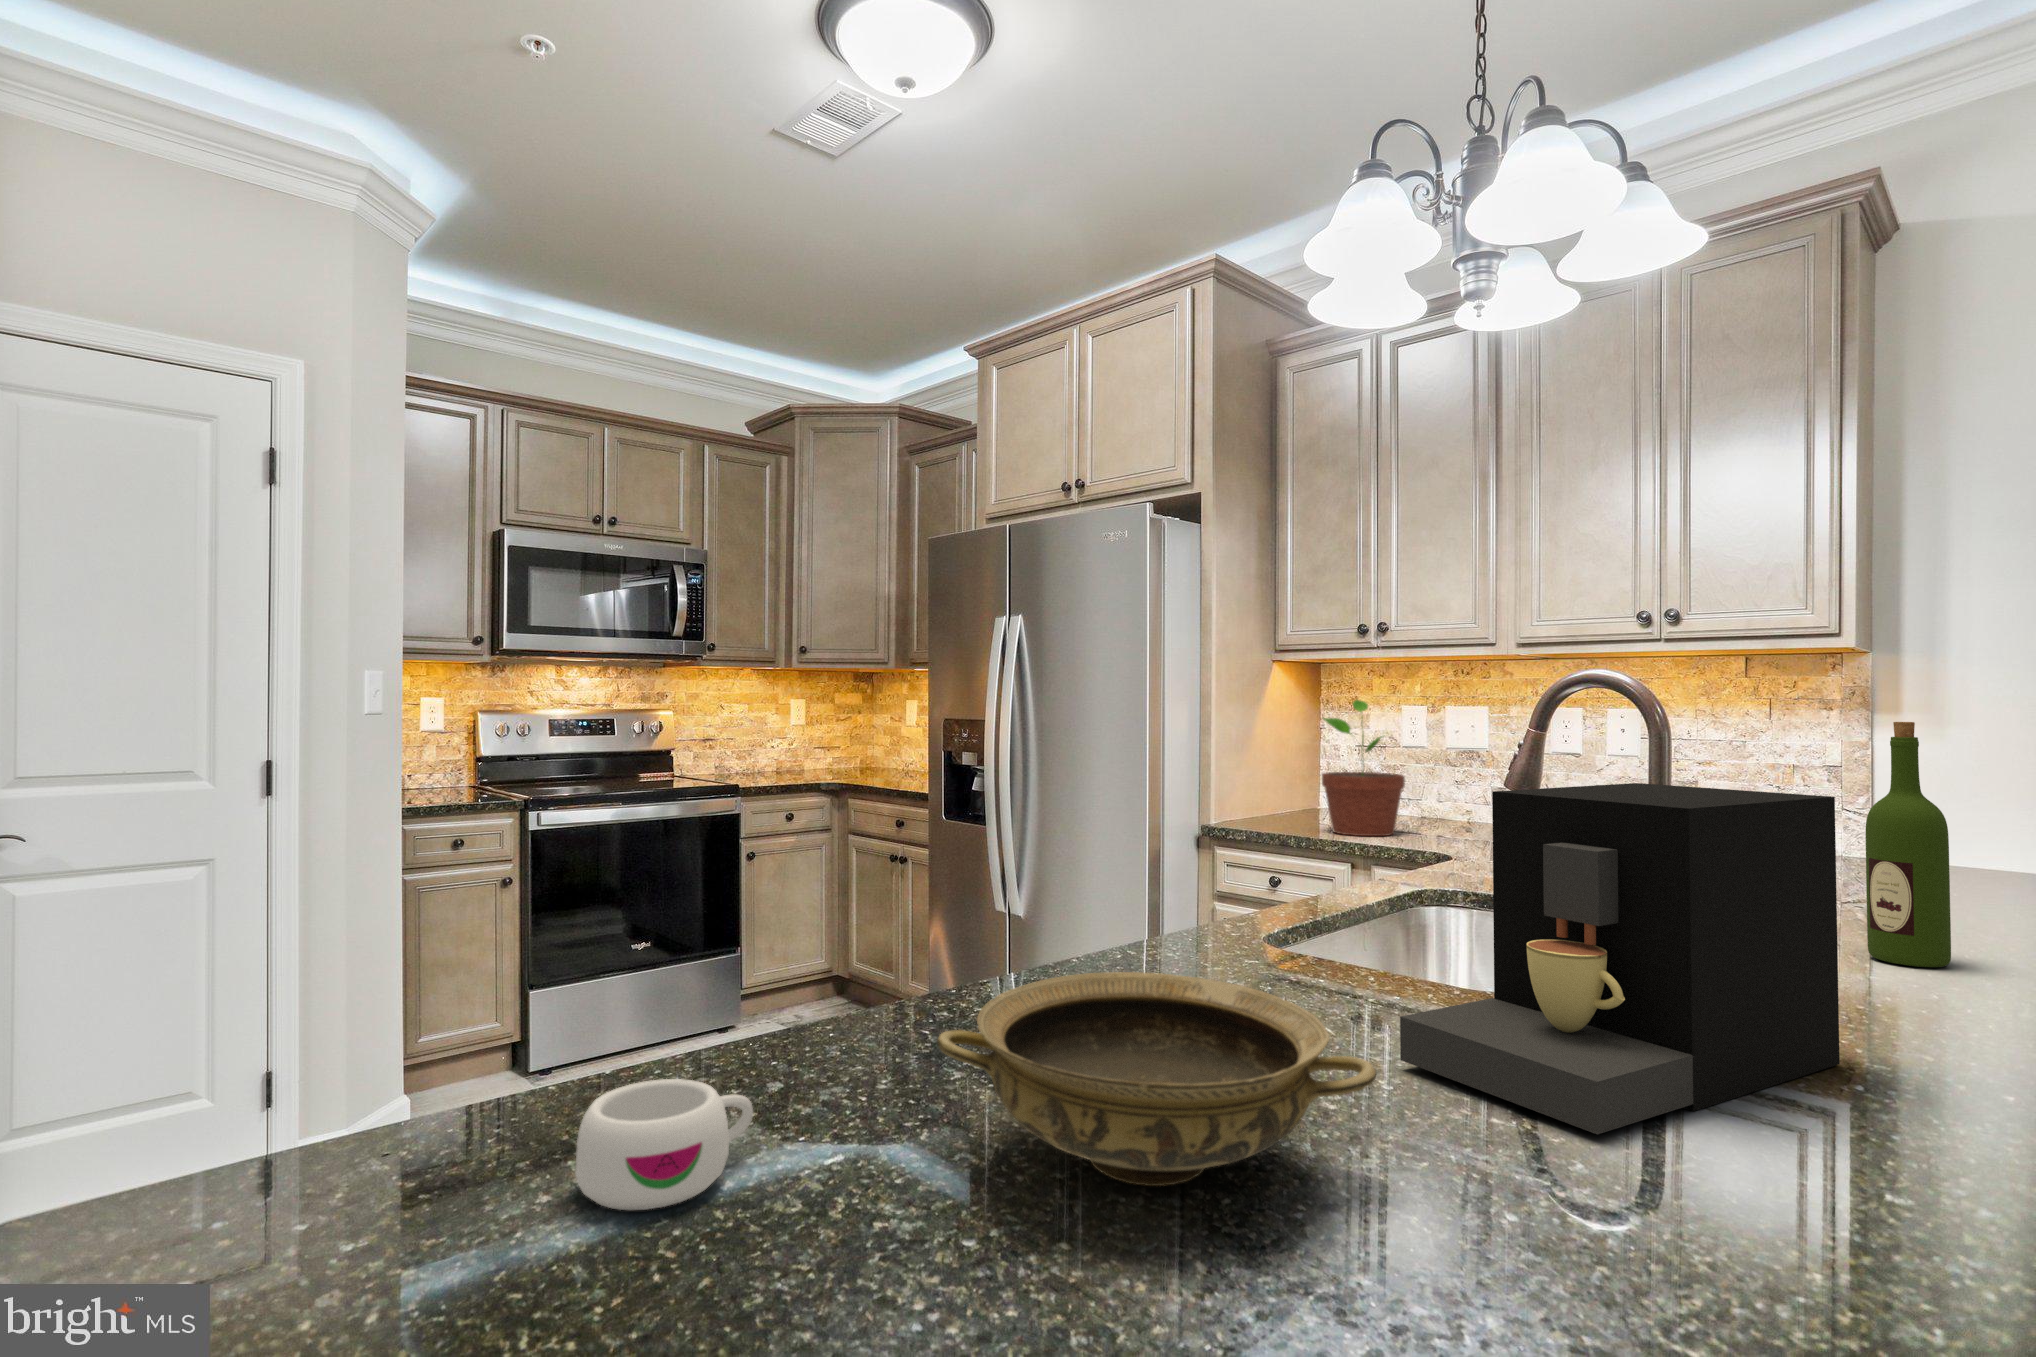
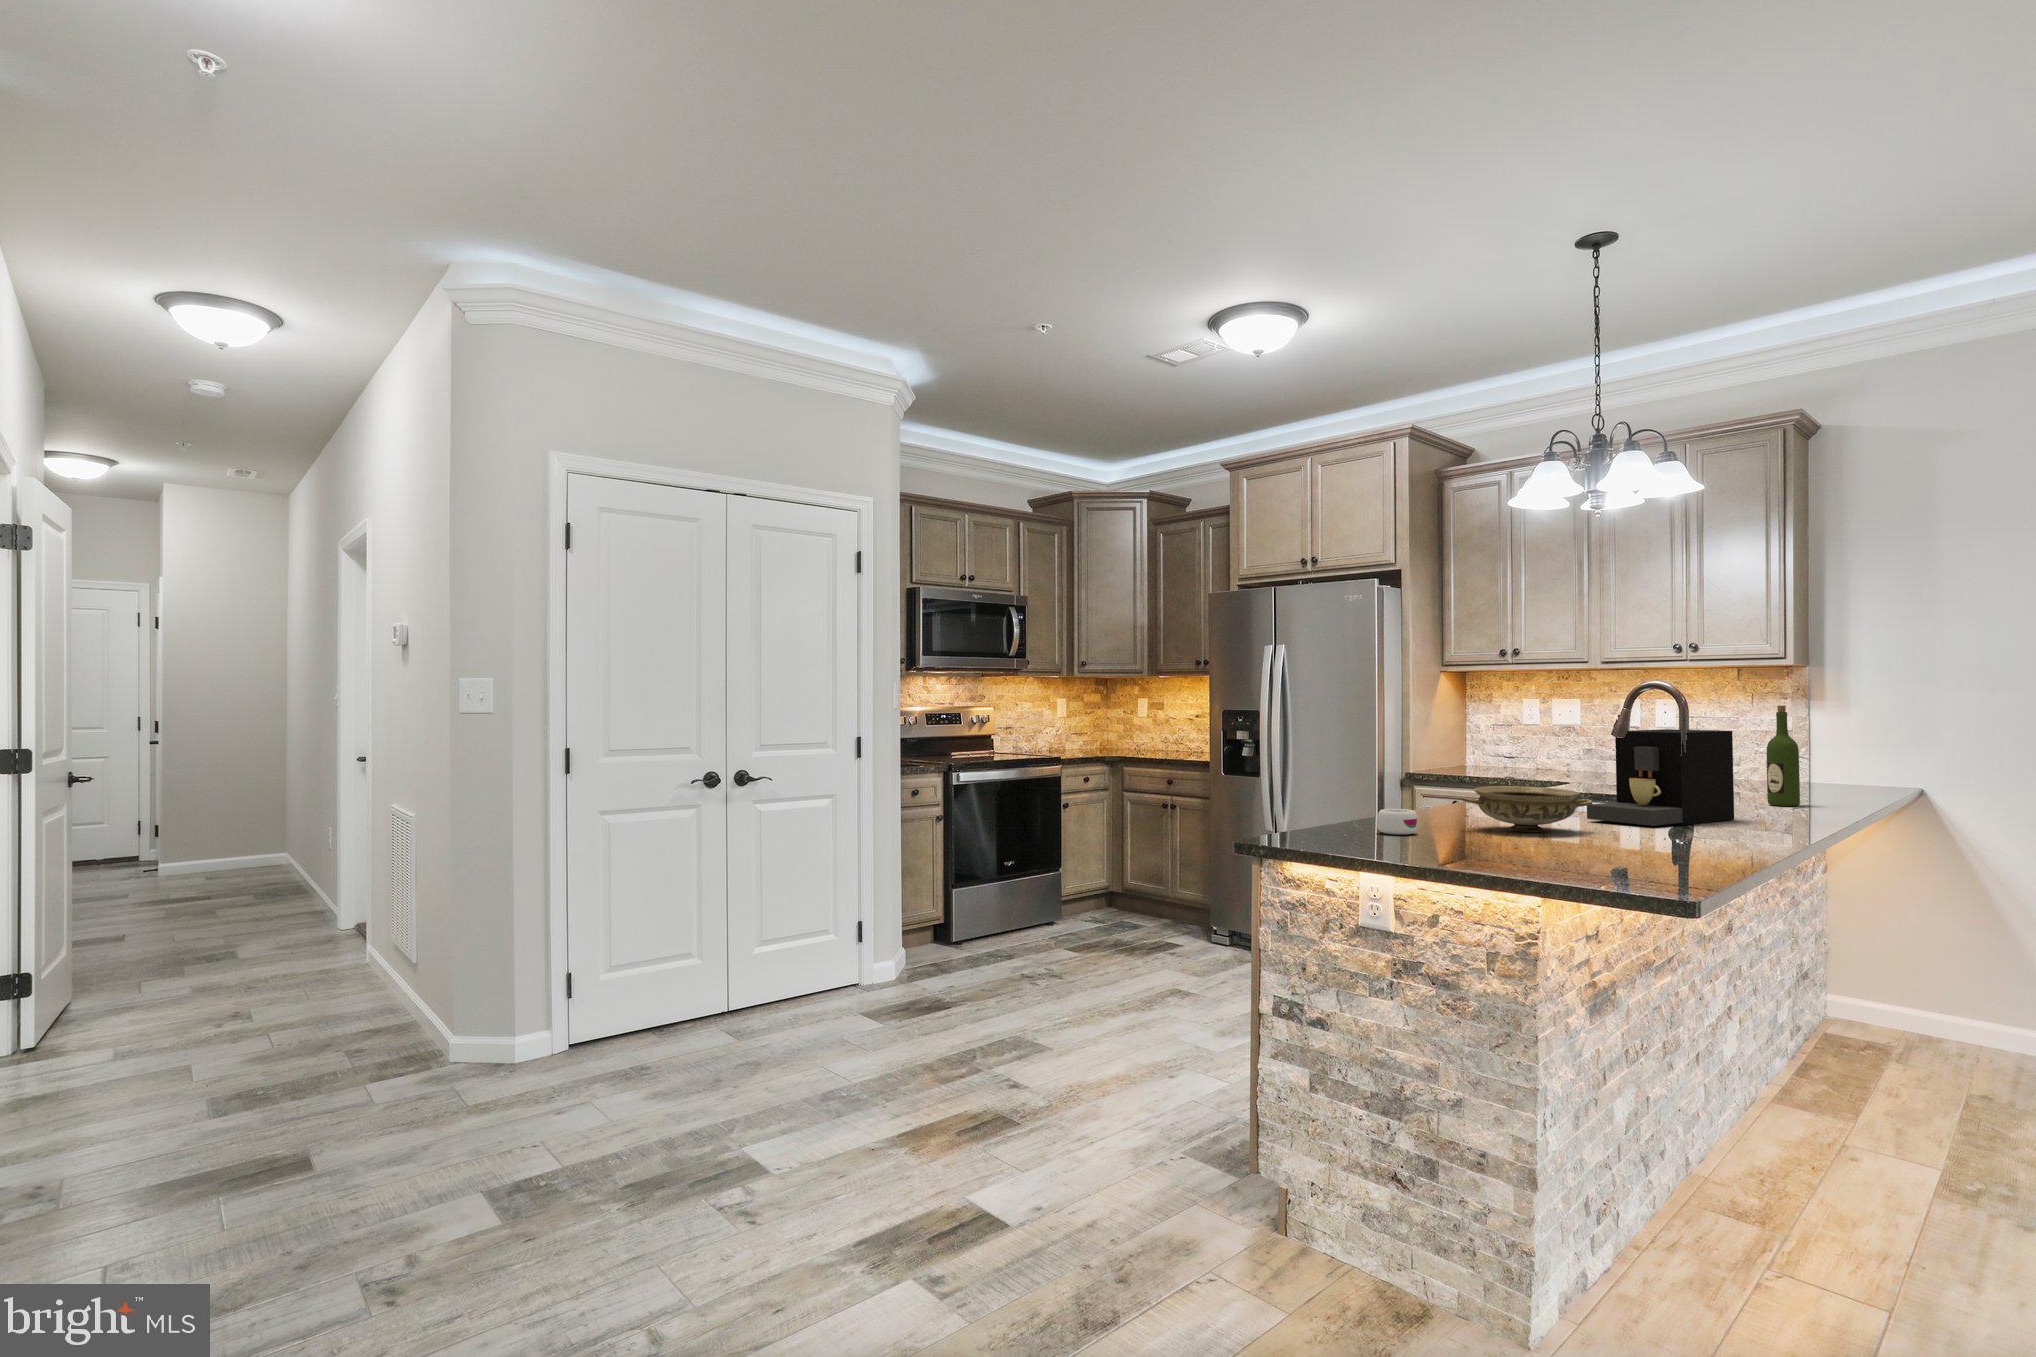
potted plant: present [1322,700,1405,836] -> none [1481,695,1534,777]

